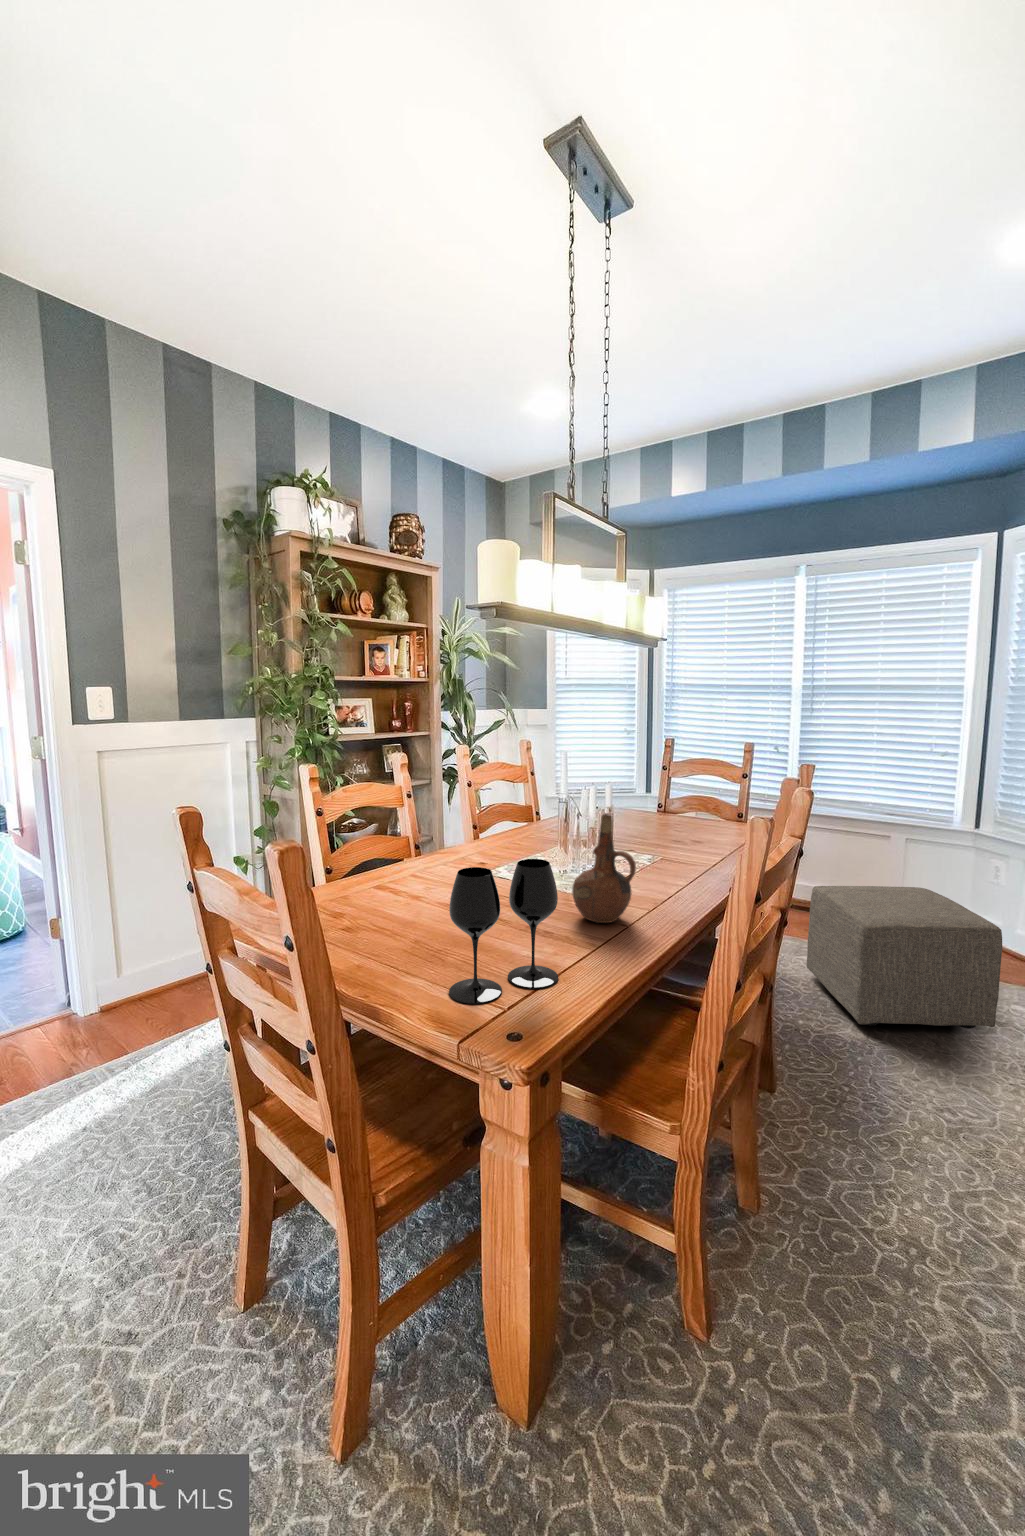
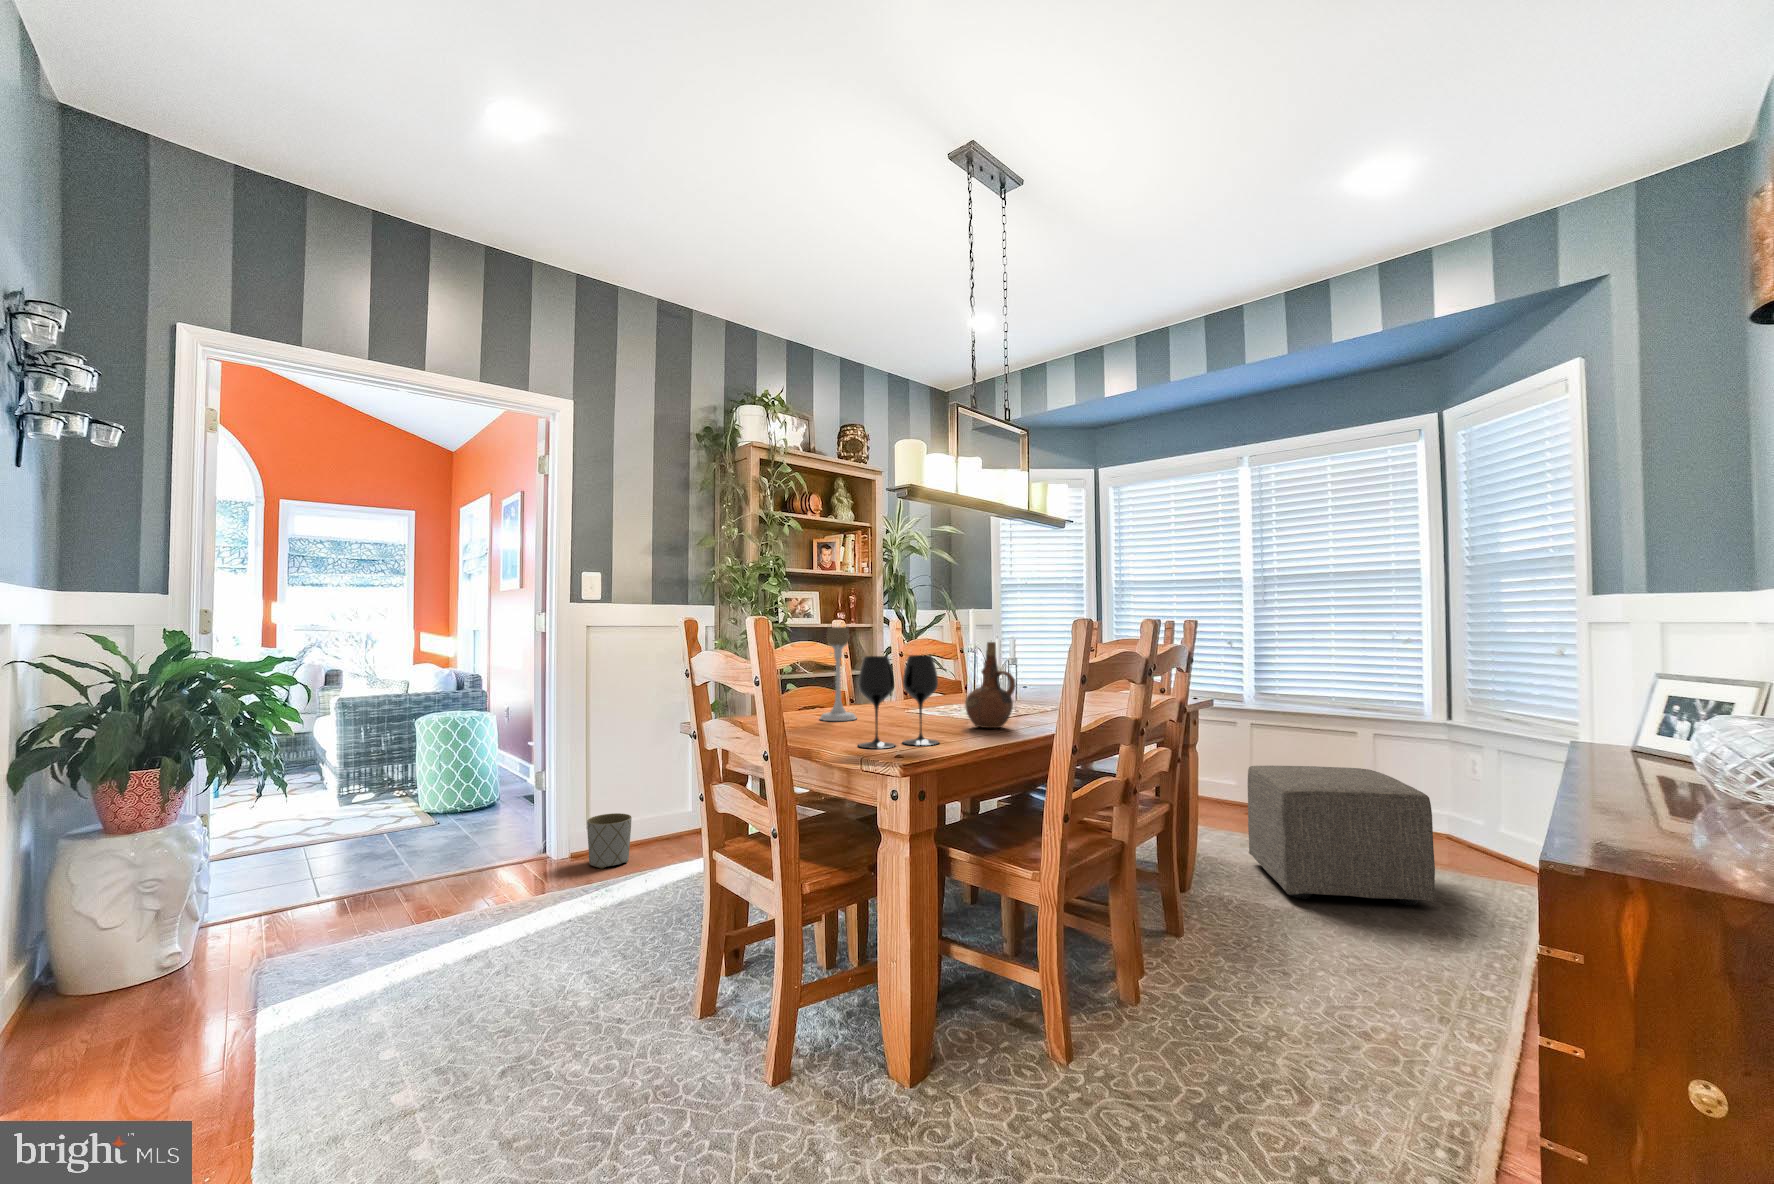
candle holder: none [385,782,432,903] -> present [820,627,857,721]
planter: none [115,956,169,1022] -> present [587,813,632,869]

